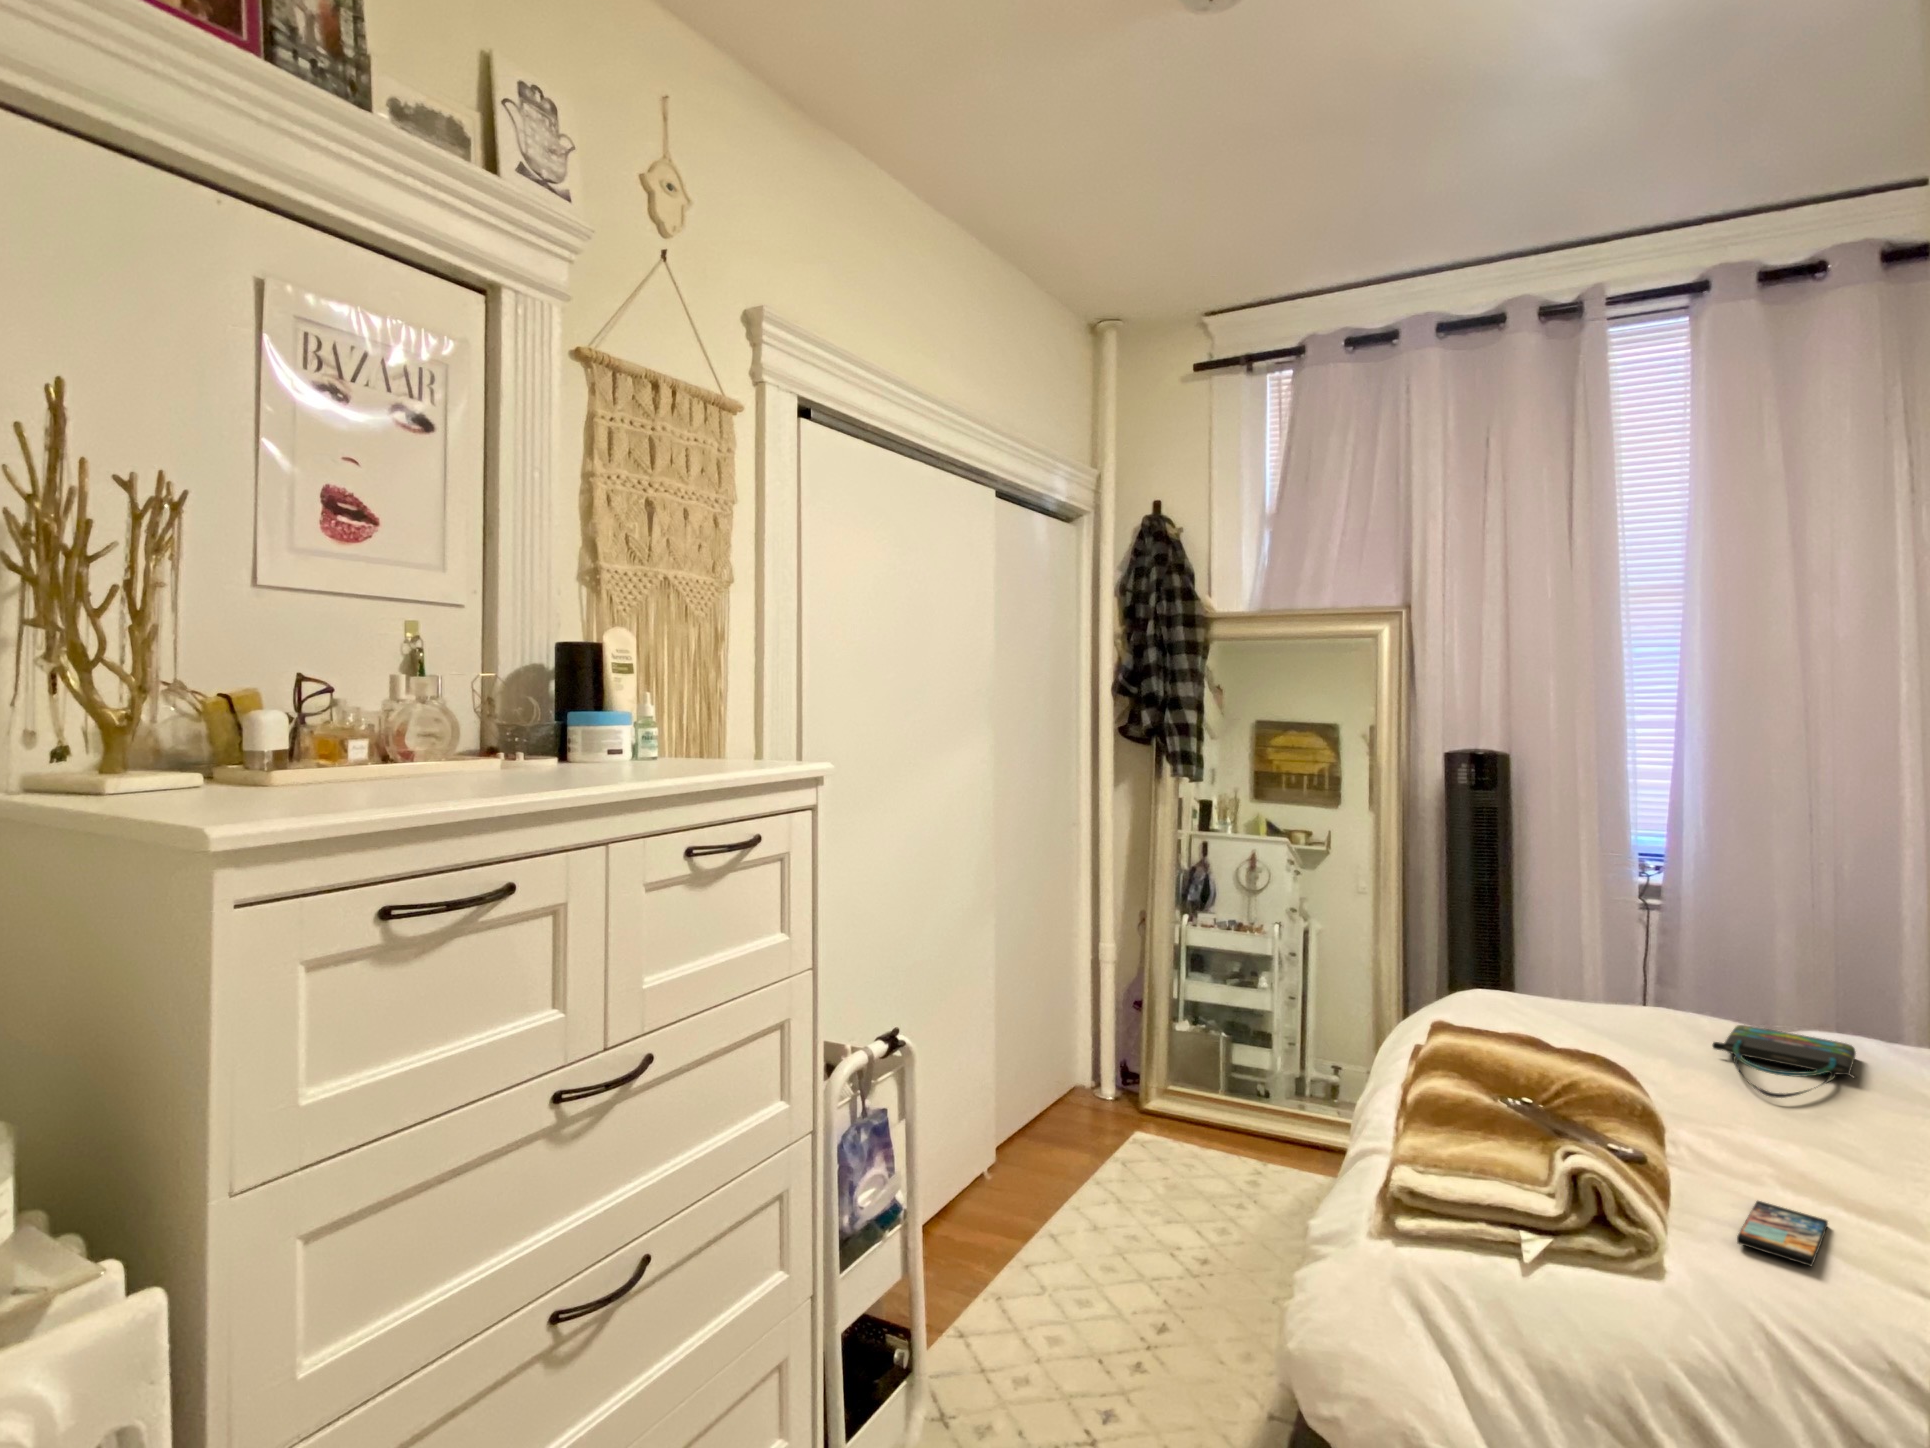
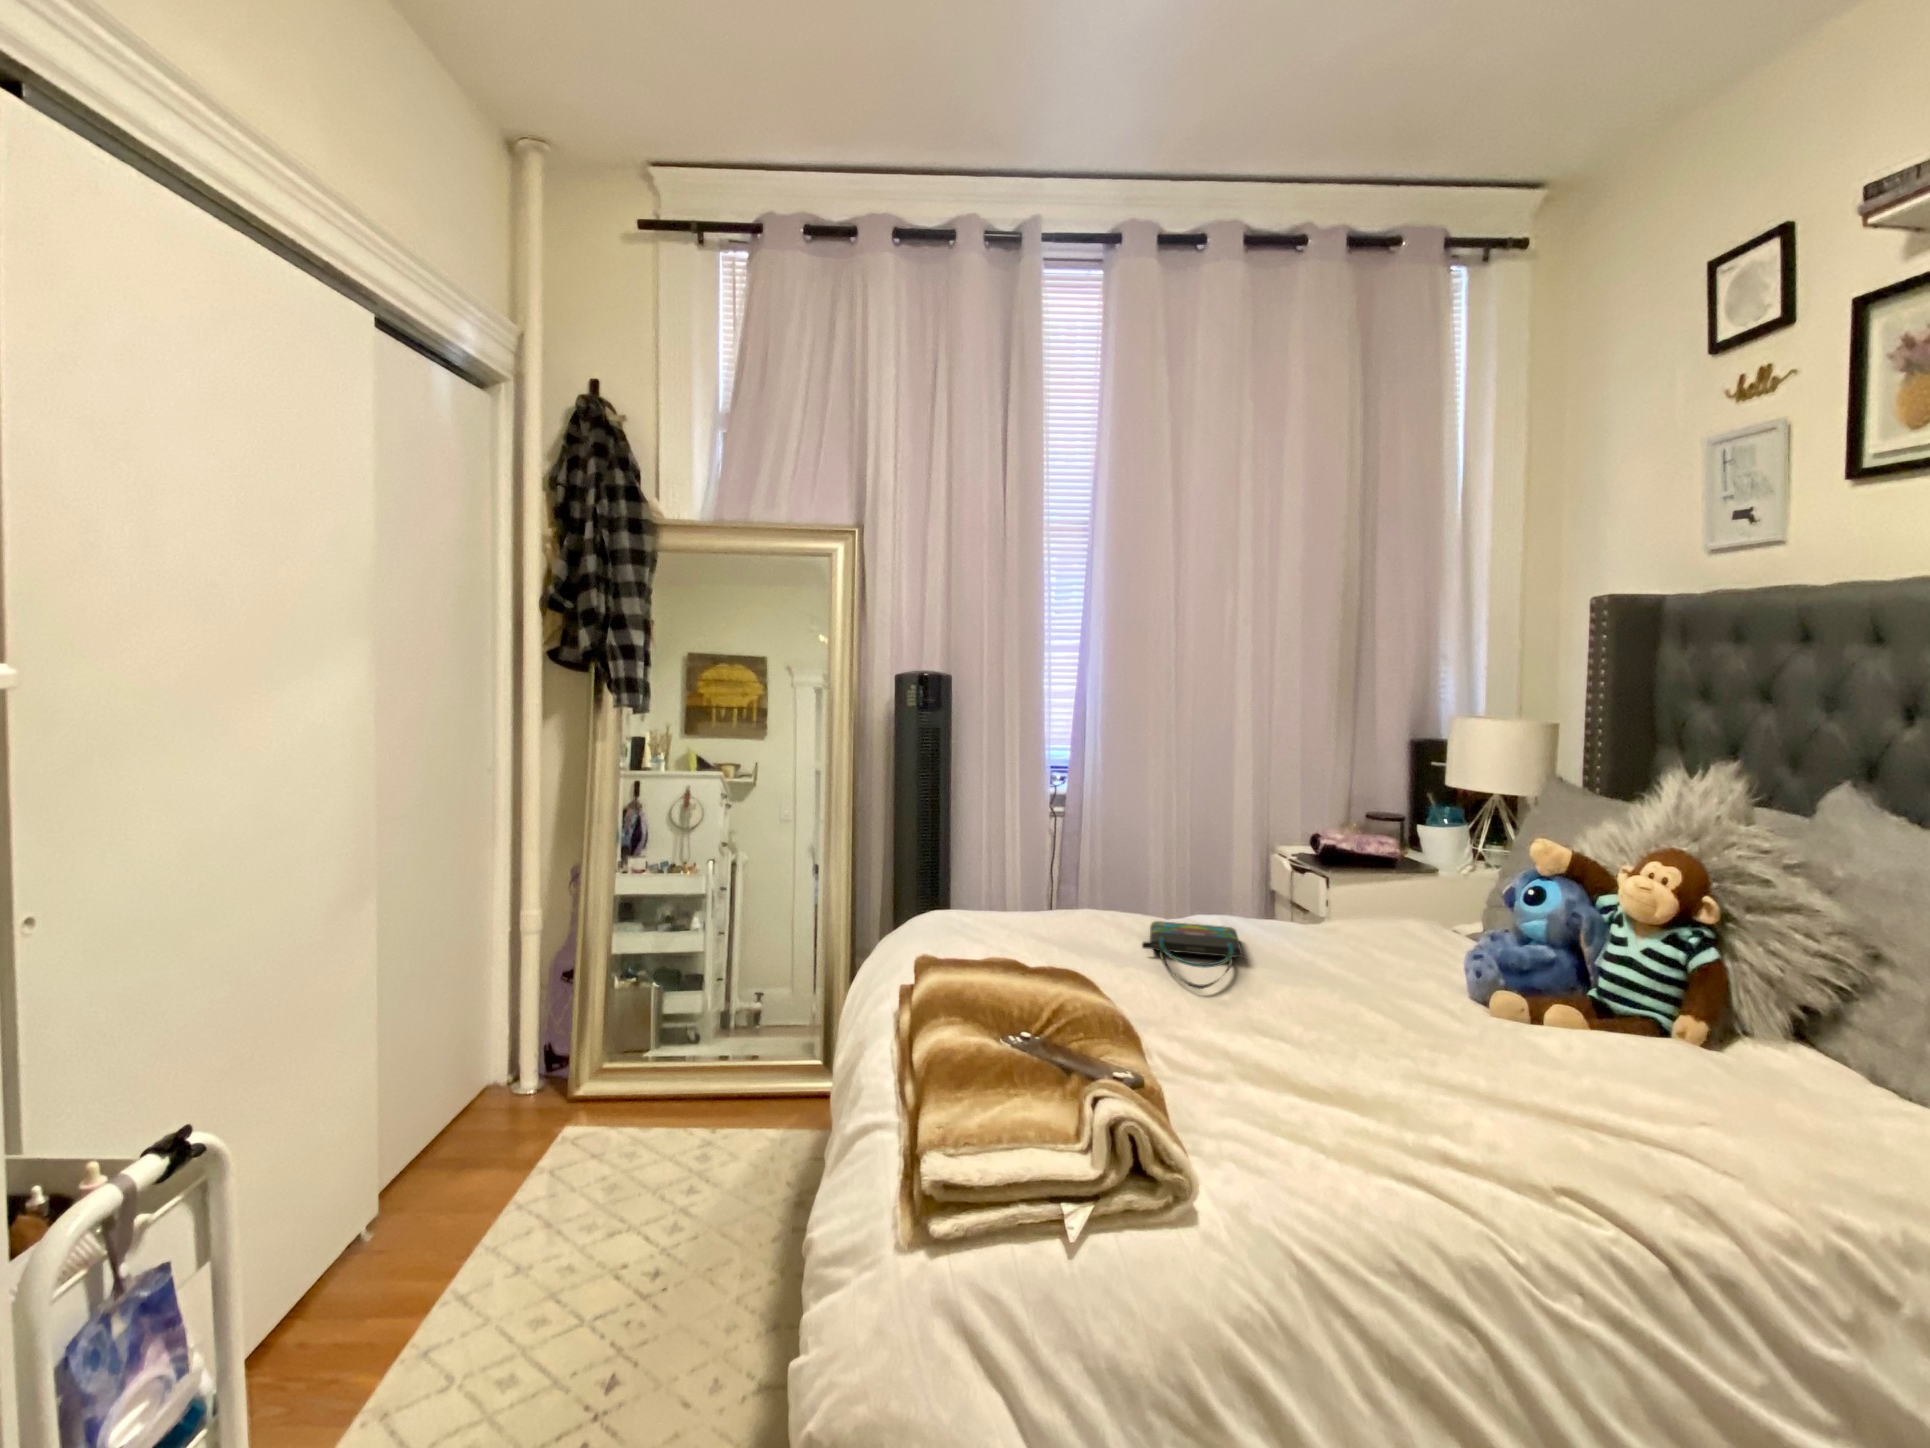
smartphone: present [1737,1201,1828,1266] -> none [1228,1102,1293,1165]

